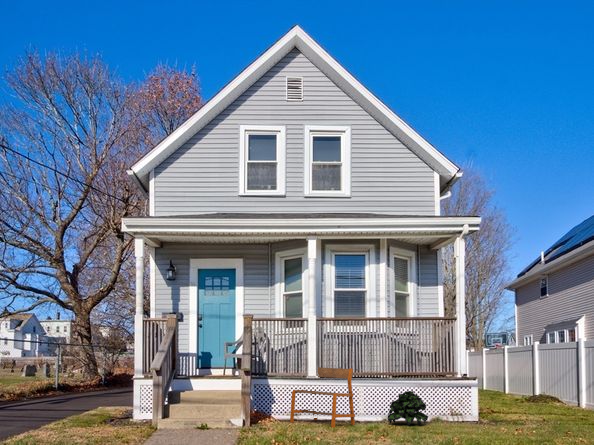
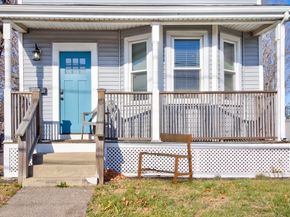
potted plant: present [388,391,428,425] -> none [221,153,255,182]

